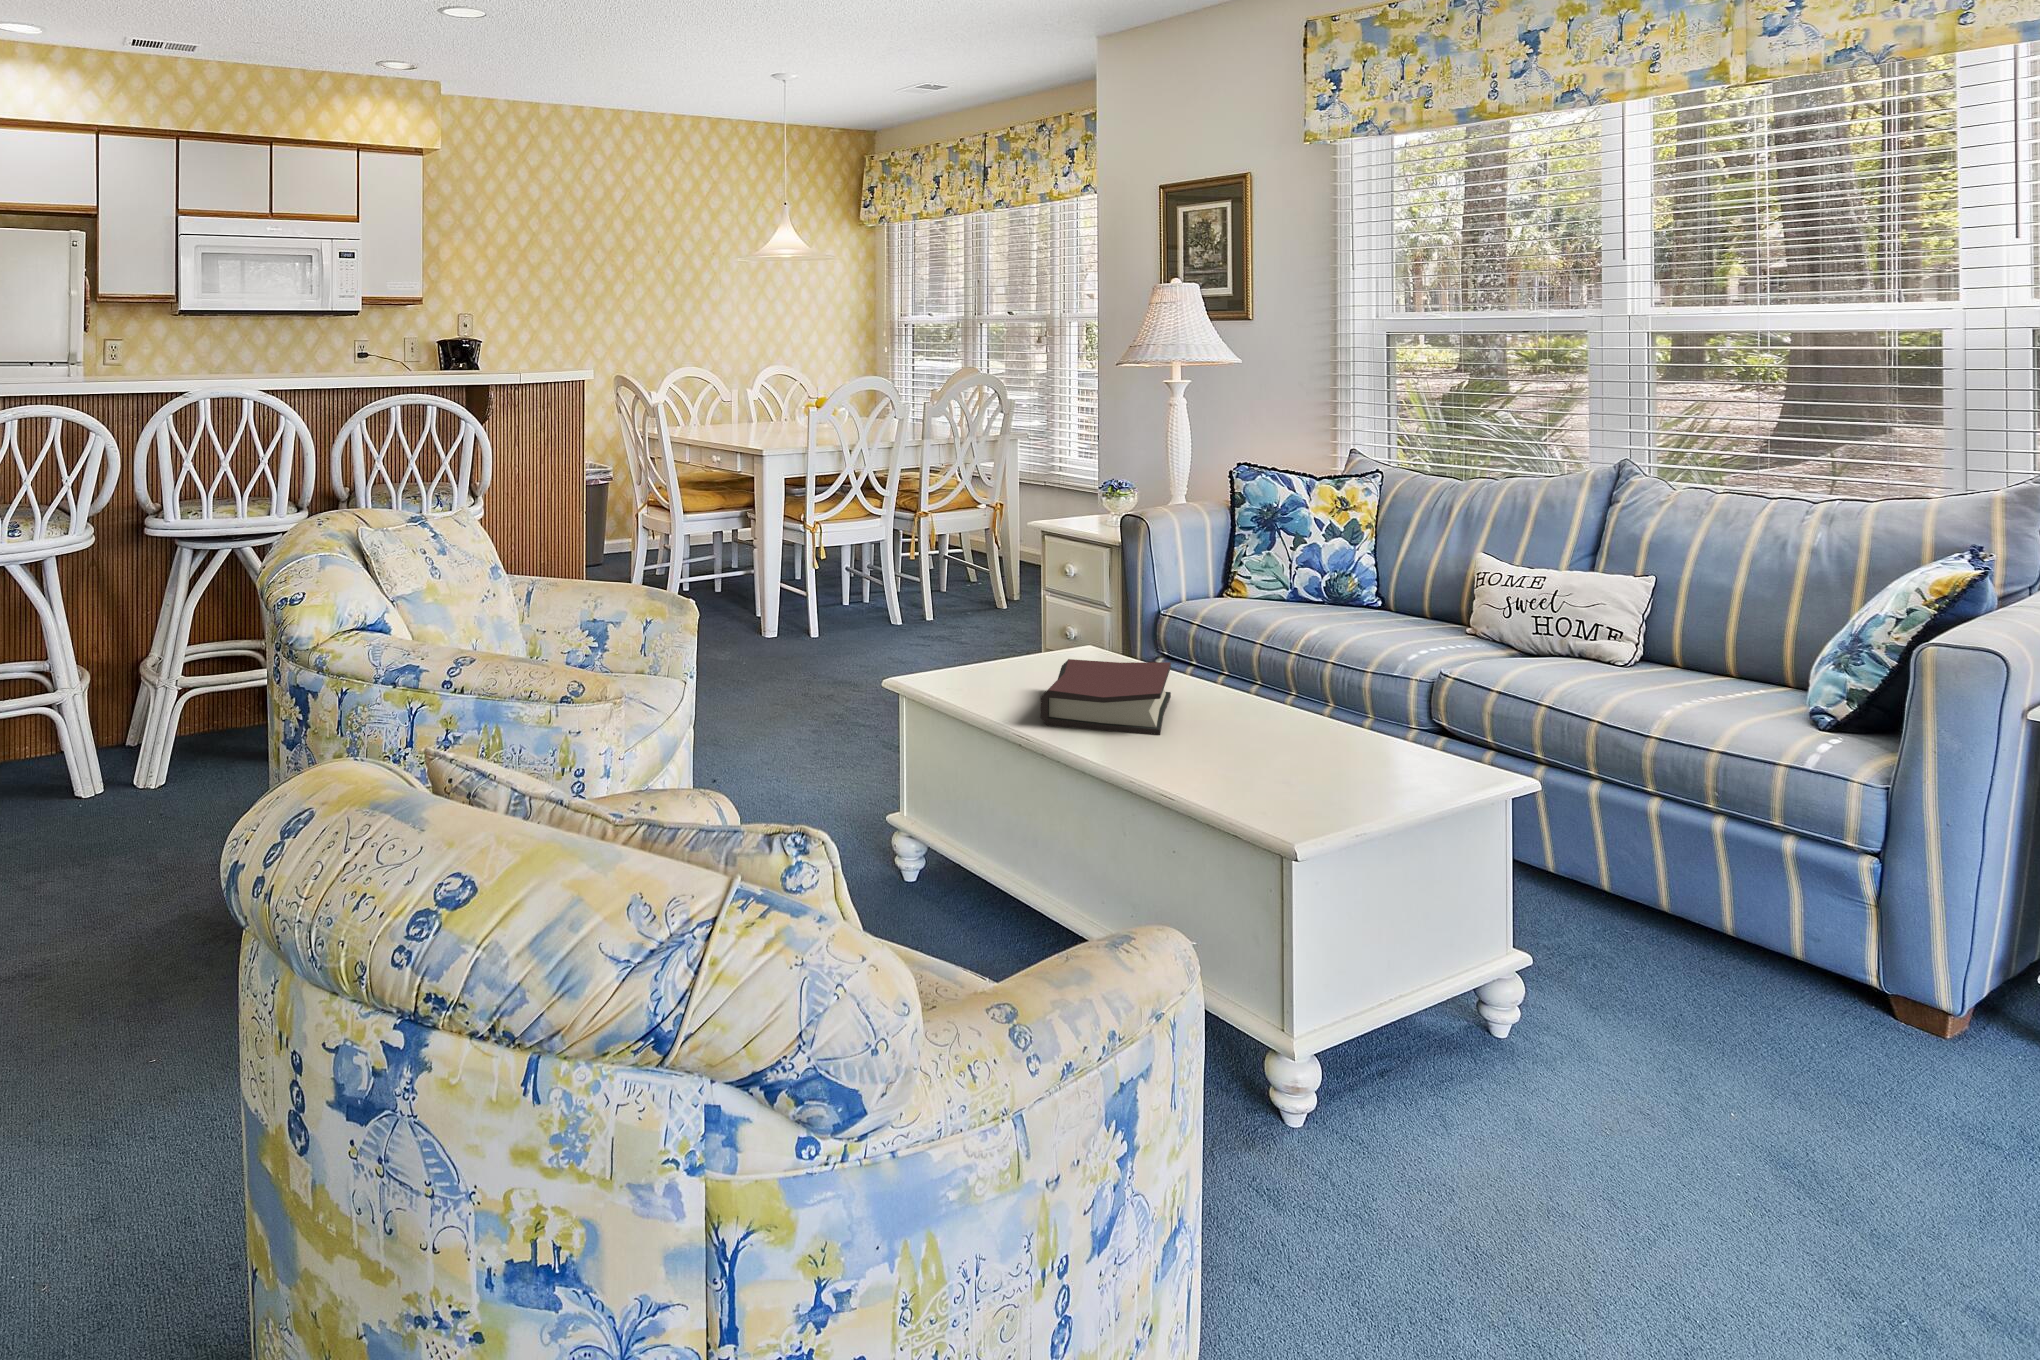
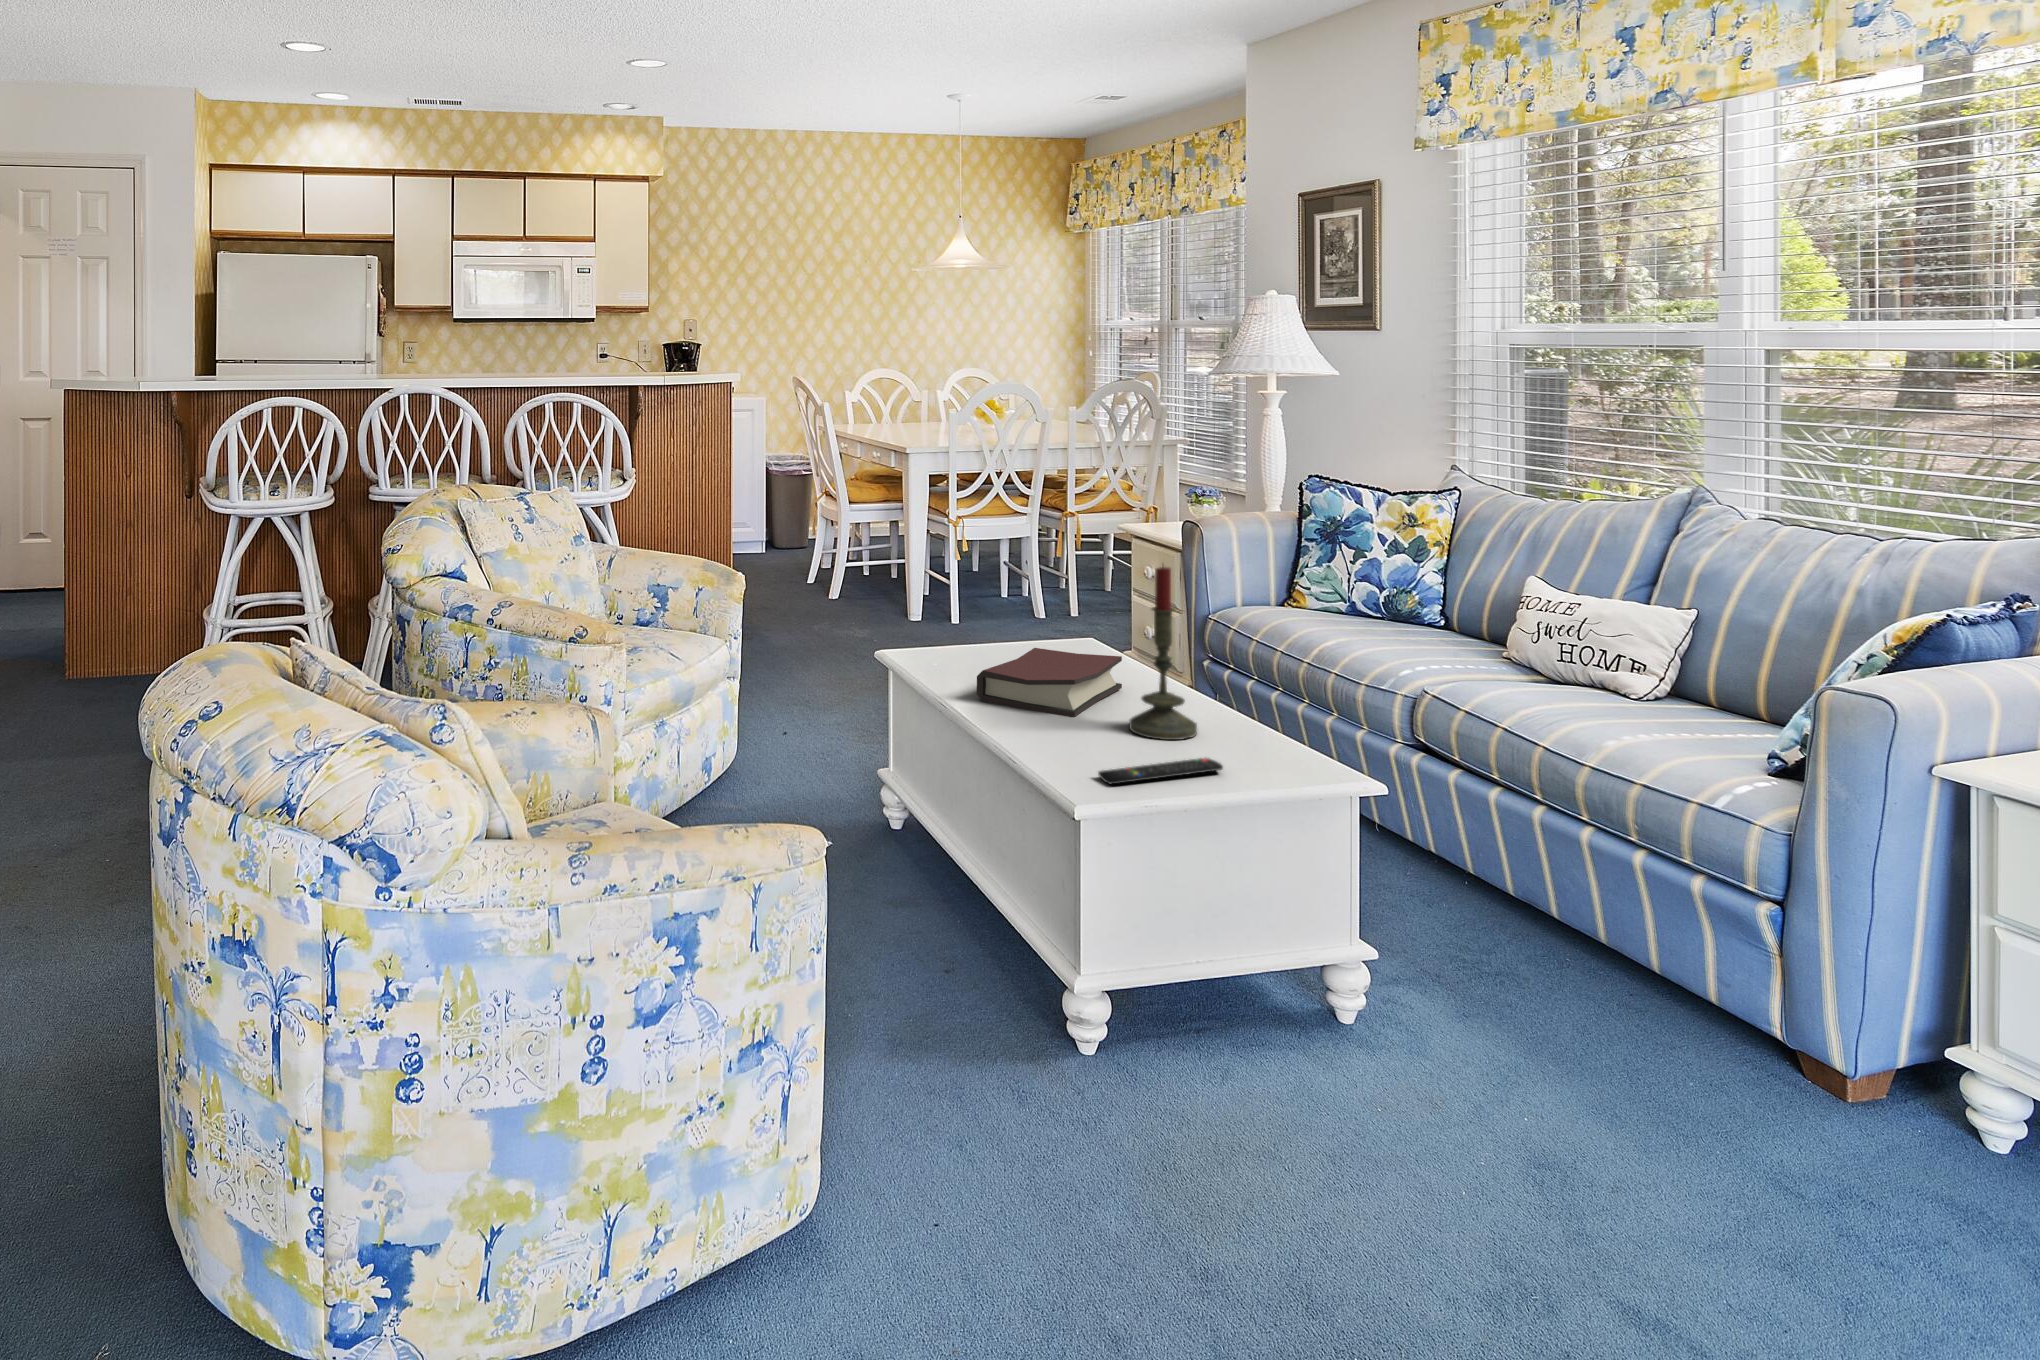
candle: none [1226,558,1301,753] -> present [1129,566,1197,740]
remote control: none [1266,770,1379,813] -> present [1098,758,1223,784]

